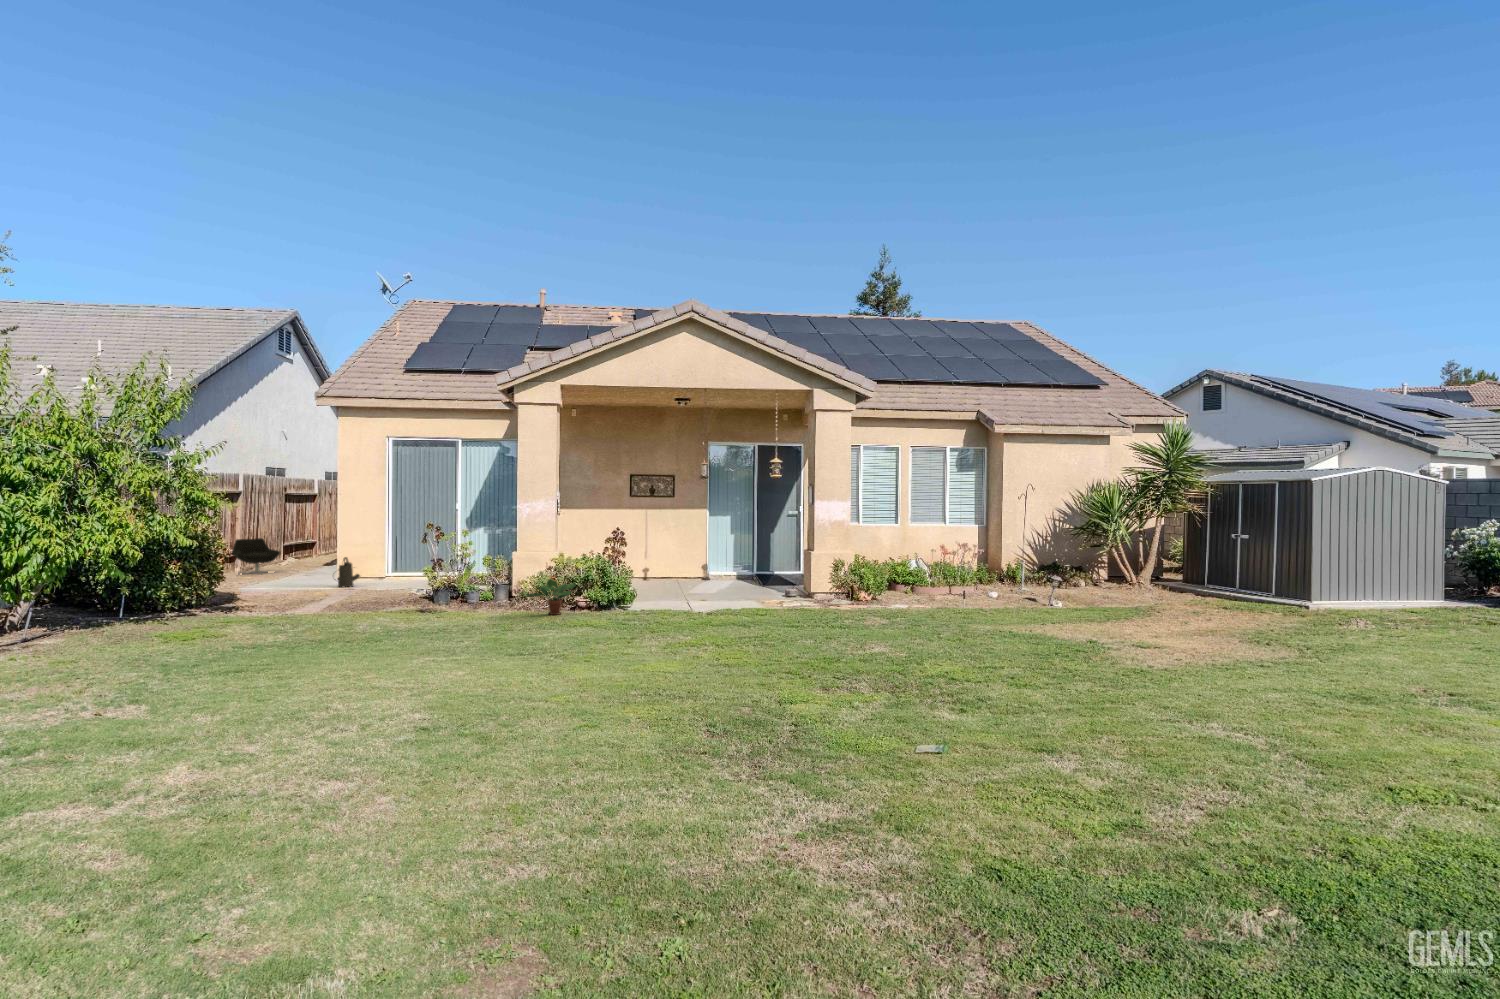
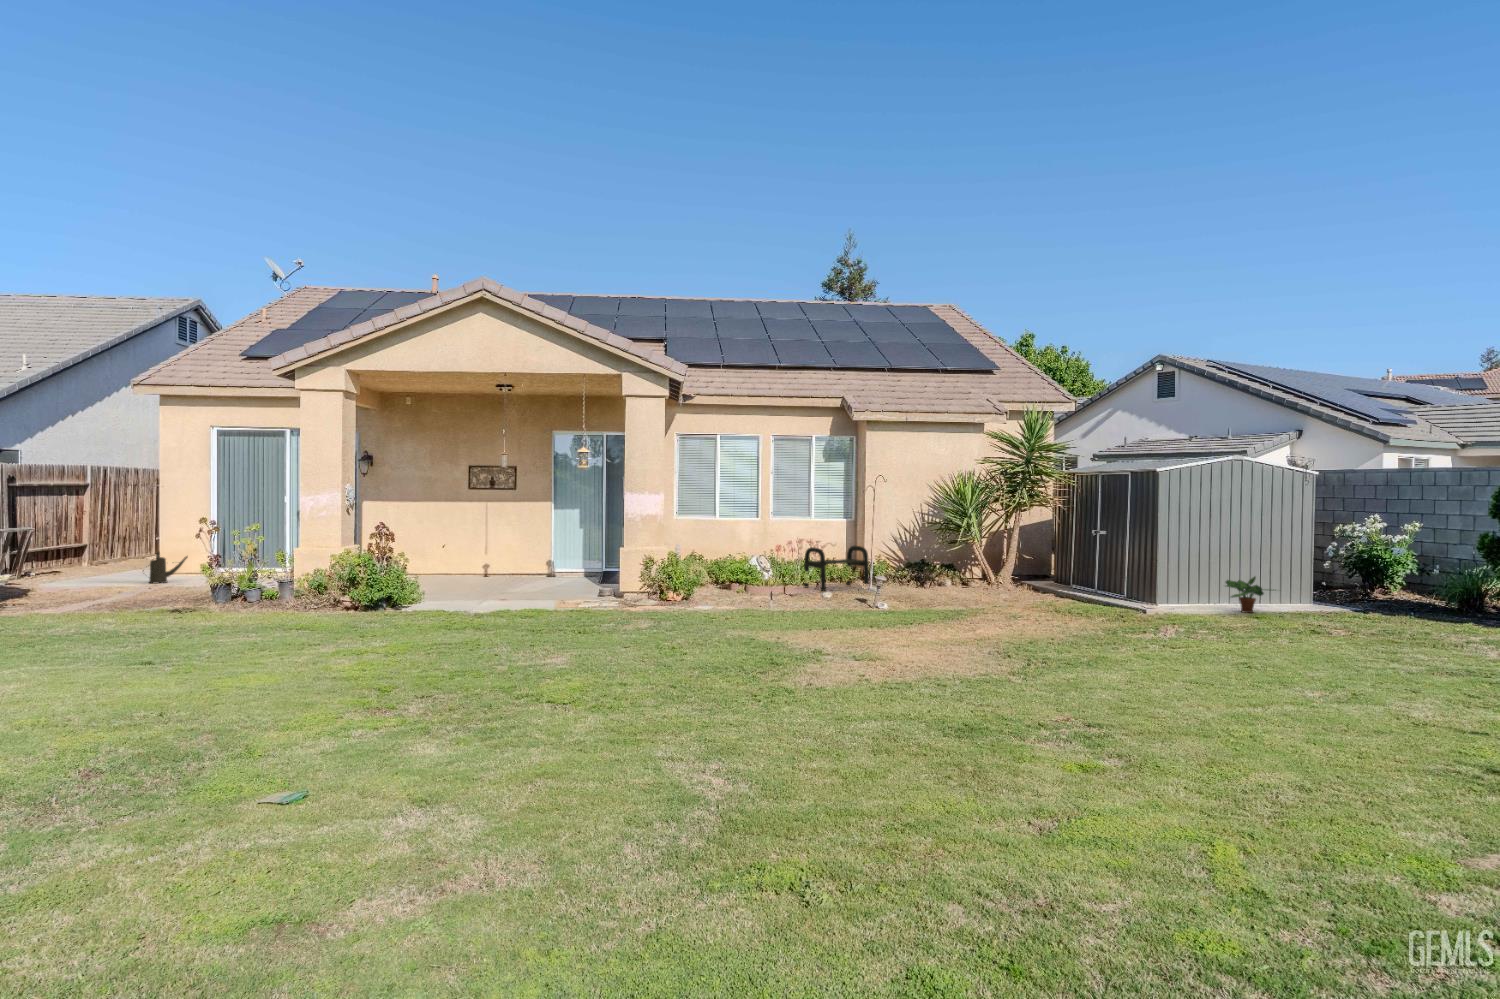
lounge chair: present [232,538,280,575] -> none [75,532,125,570]
bench: none [950,548,1009,590] -> present [804,546,869,591]
potted plant: present [525,579,576,615] -> present [1226,577,1274,613]

